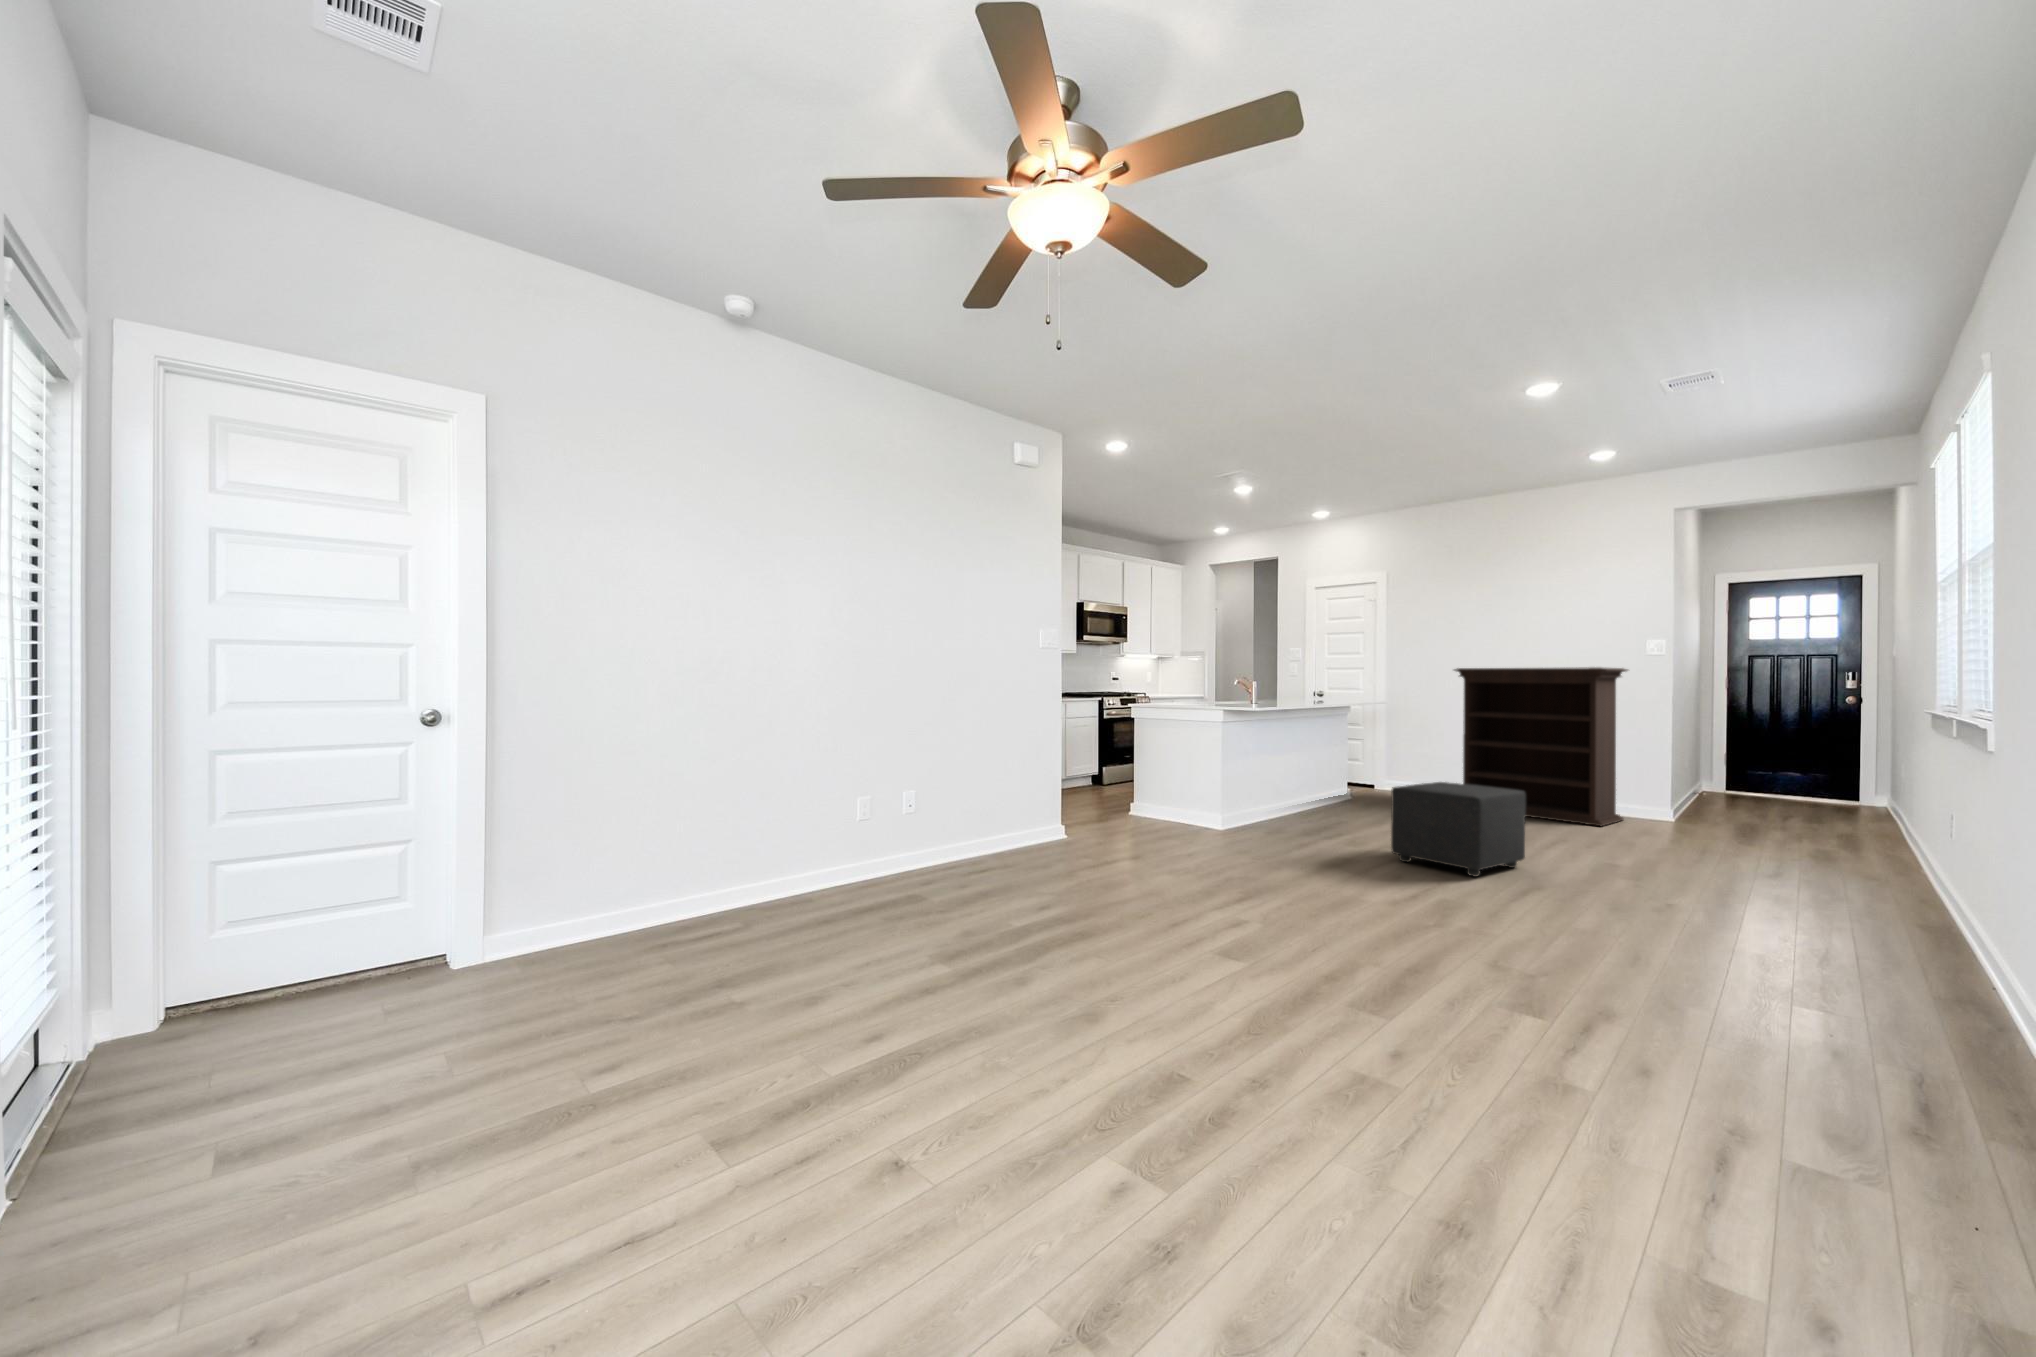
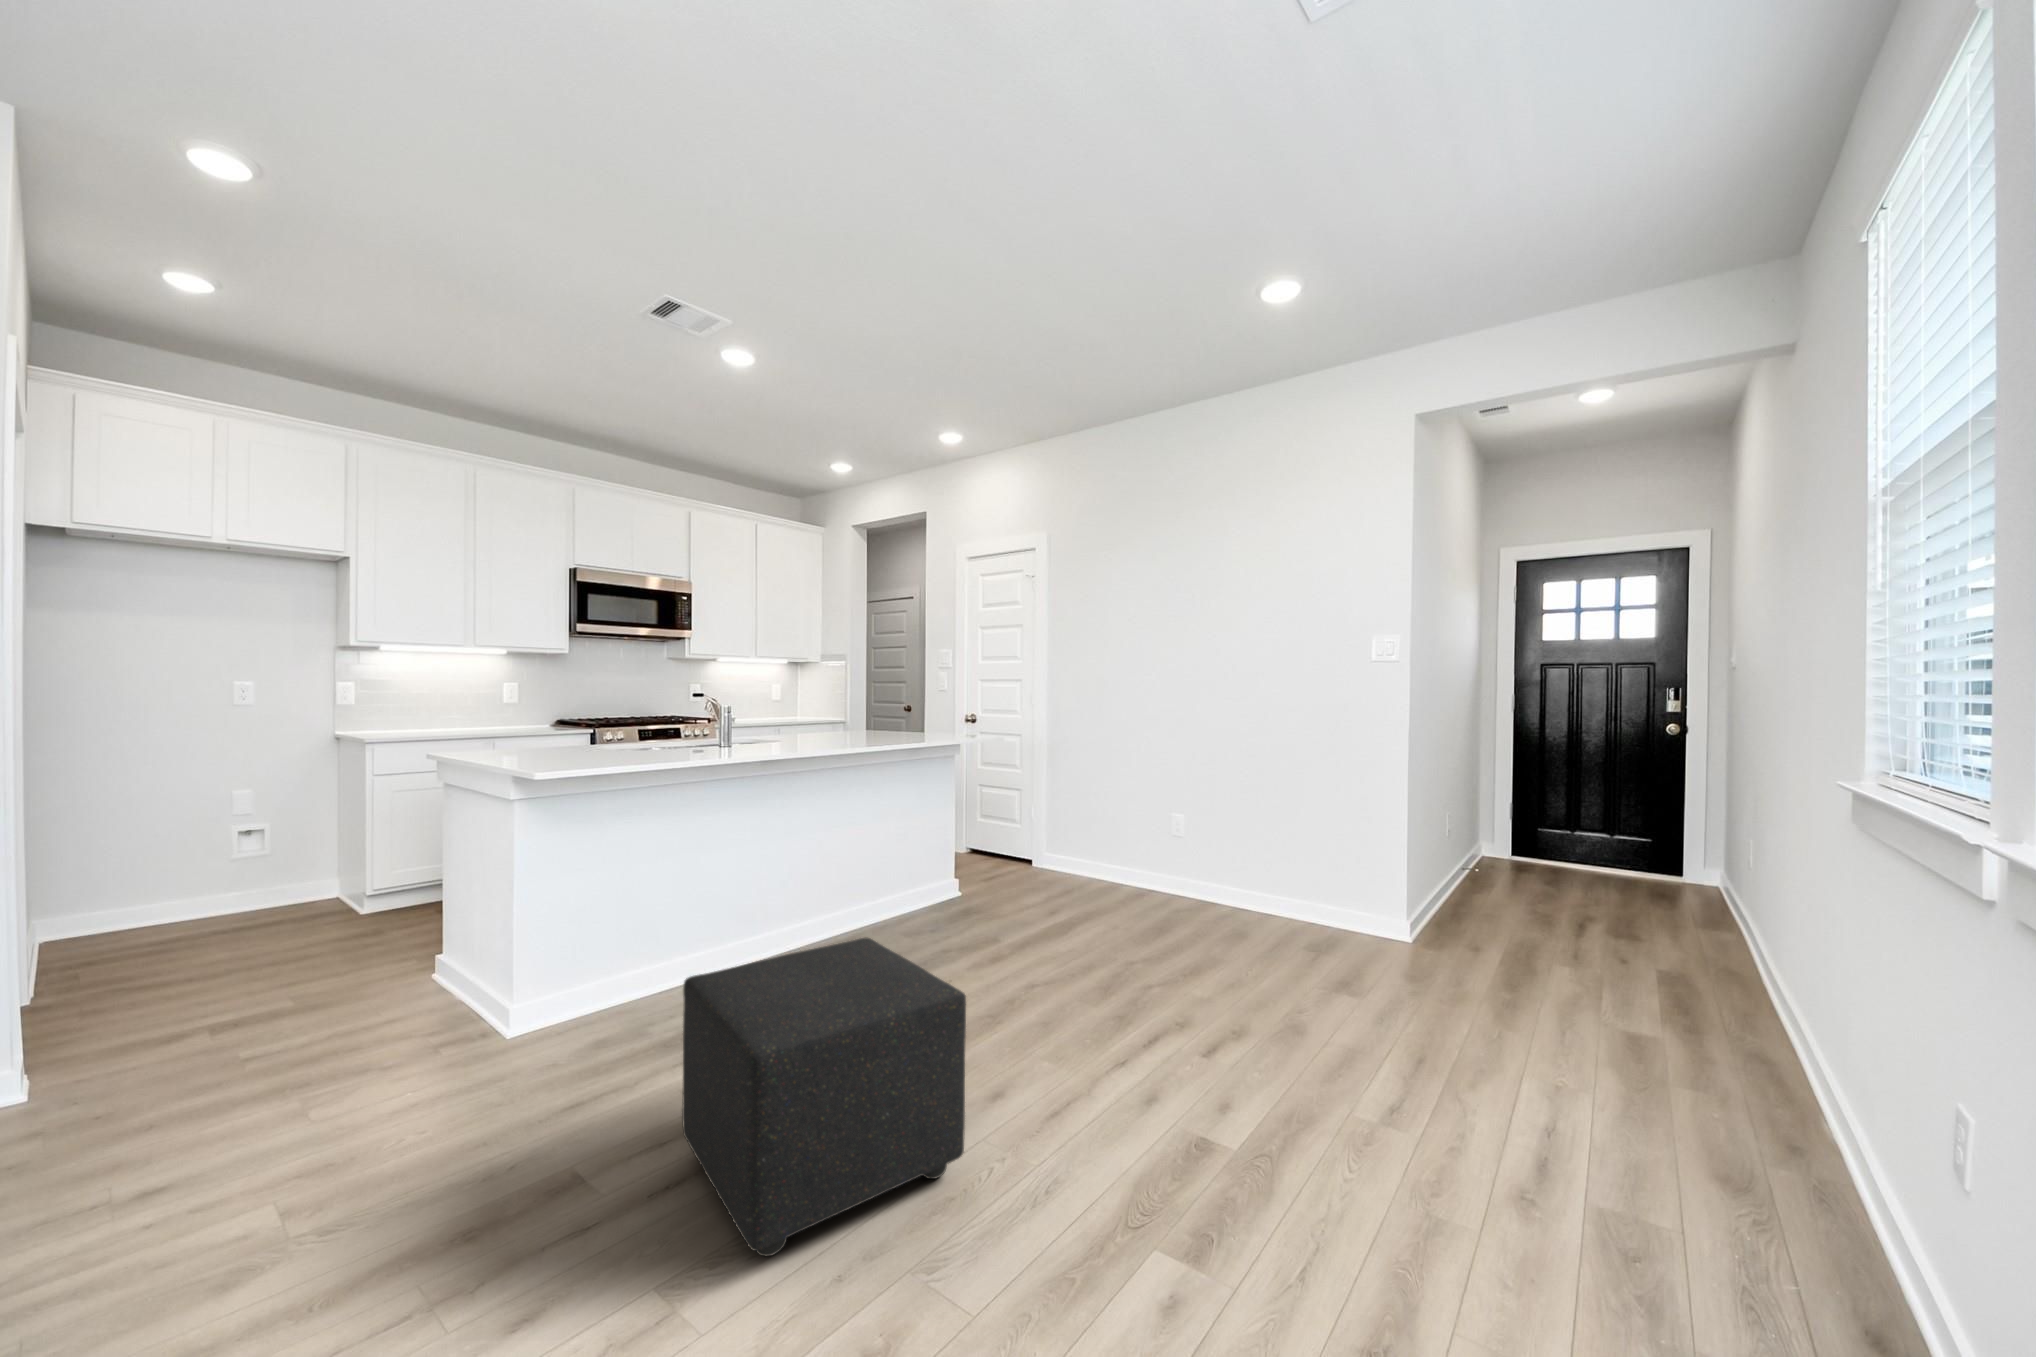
bookshelf: present [1454,667,1628,826] -> none [1090,681,1336,963]

